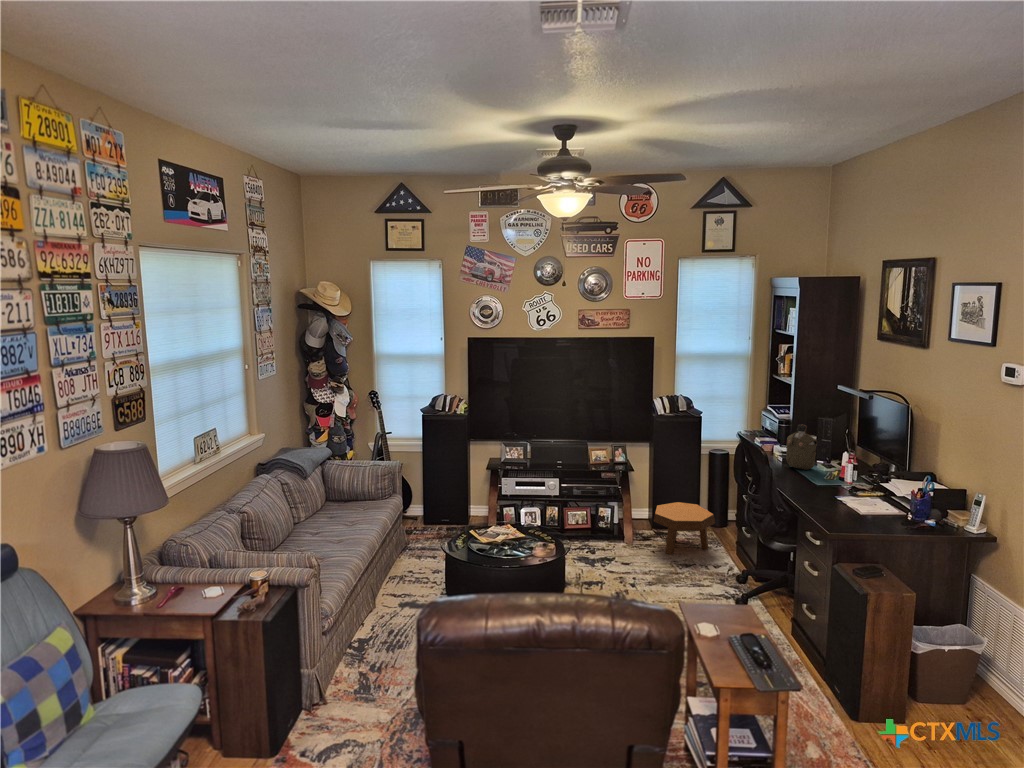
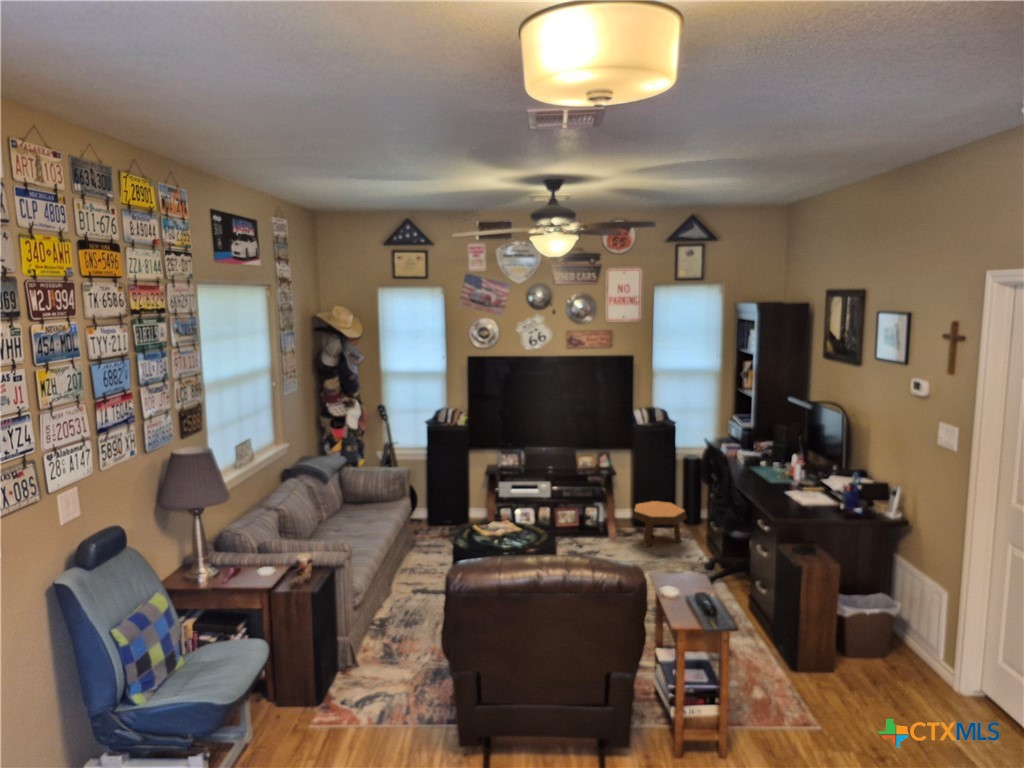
water bottle: present [786,424,817,470] -> none [745,430,771,469]

